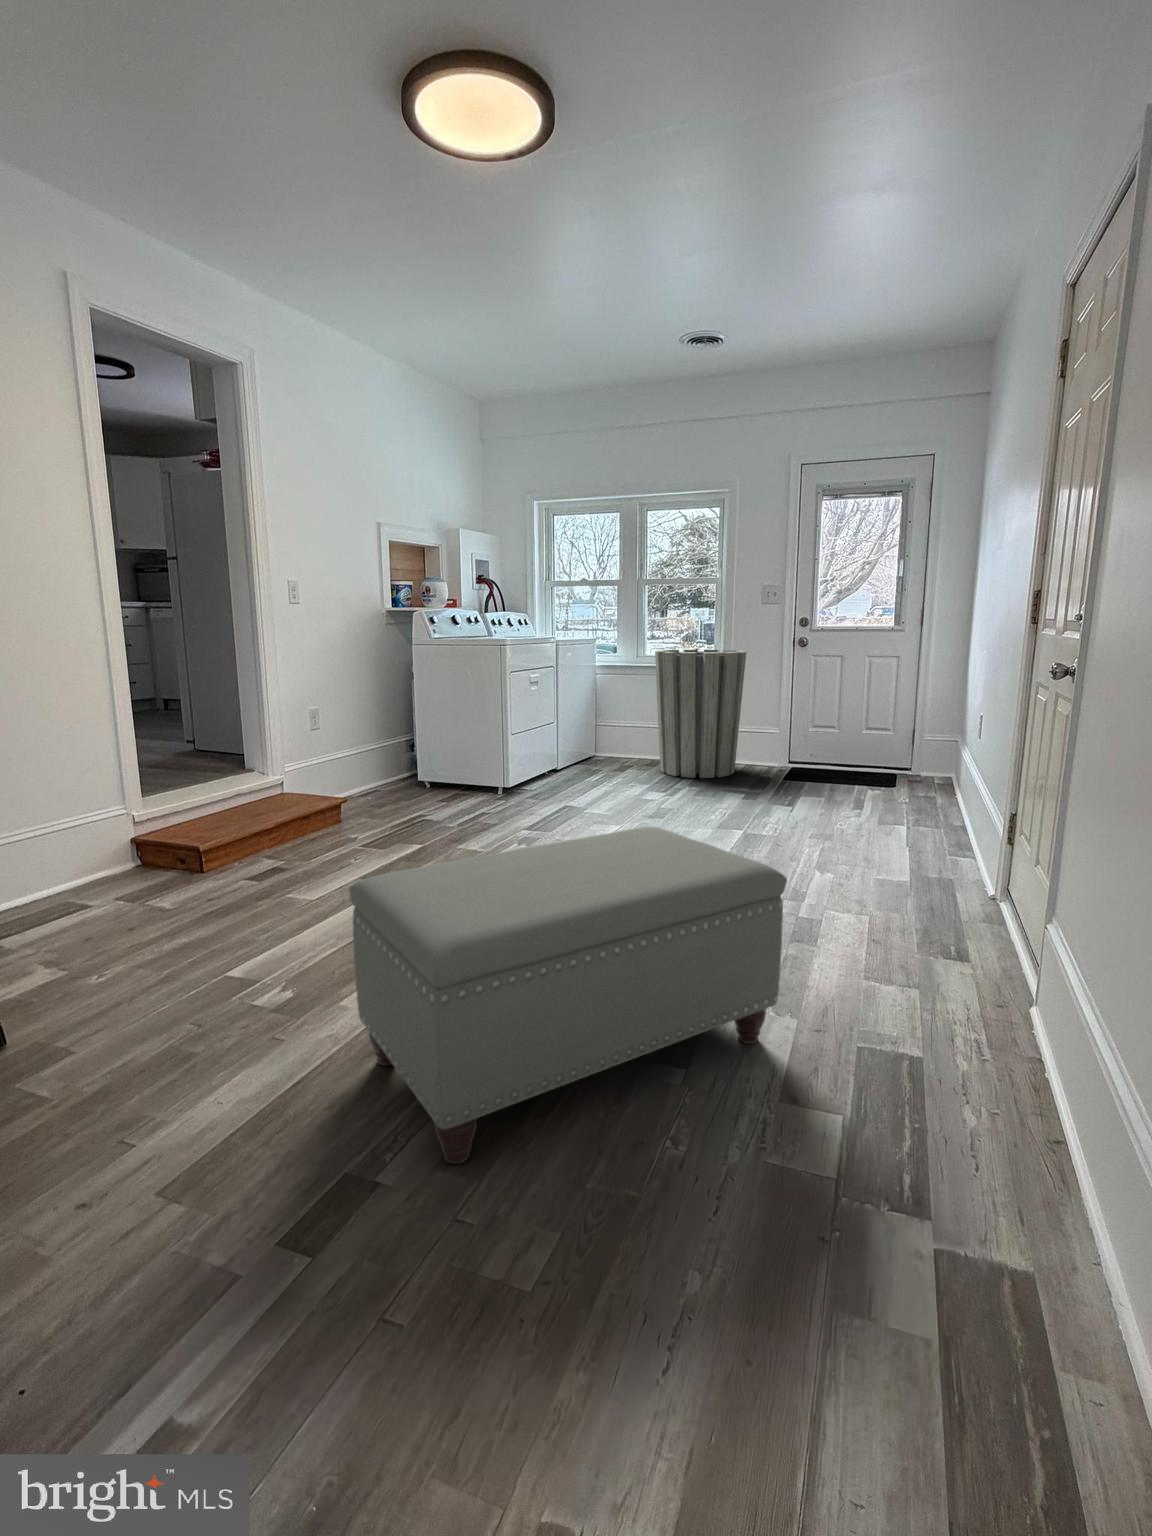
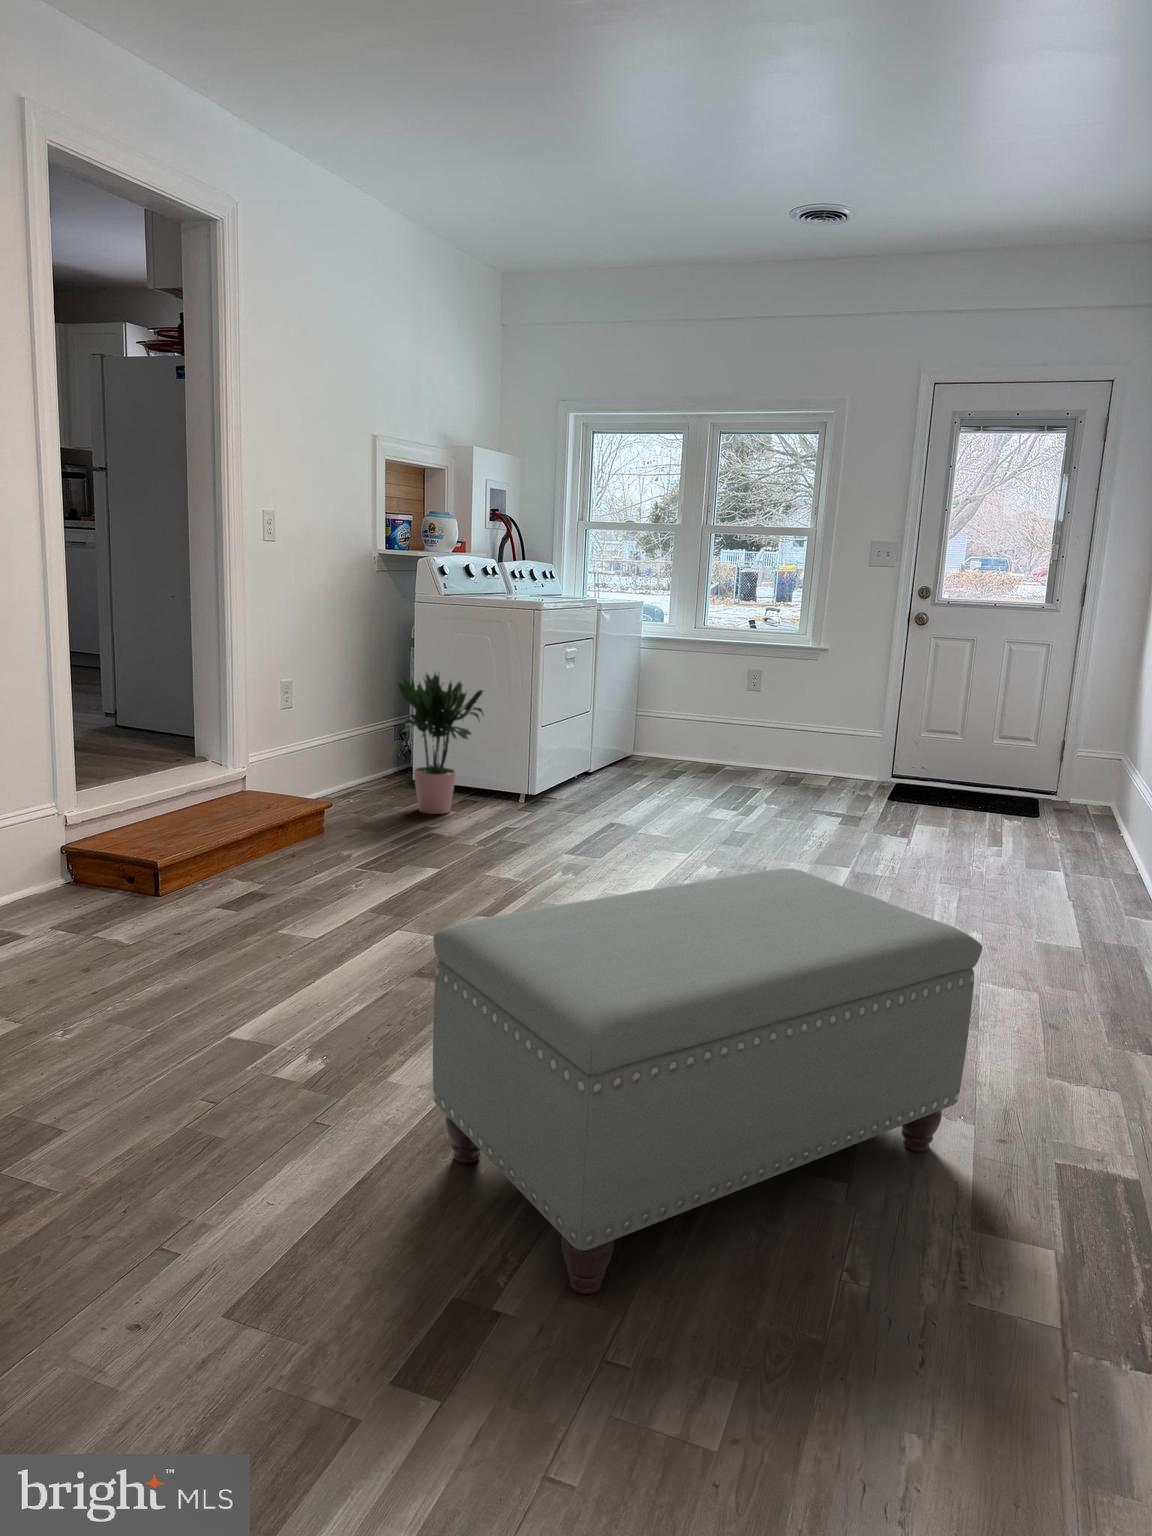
trash can: present [655,650,746,778] -> none [725,624,846,793]
potted plant: none [394,693,470,805] -> present [398,672,483,814]

